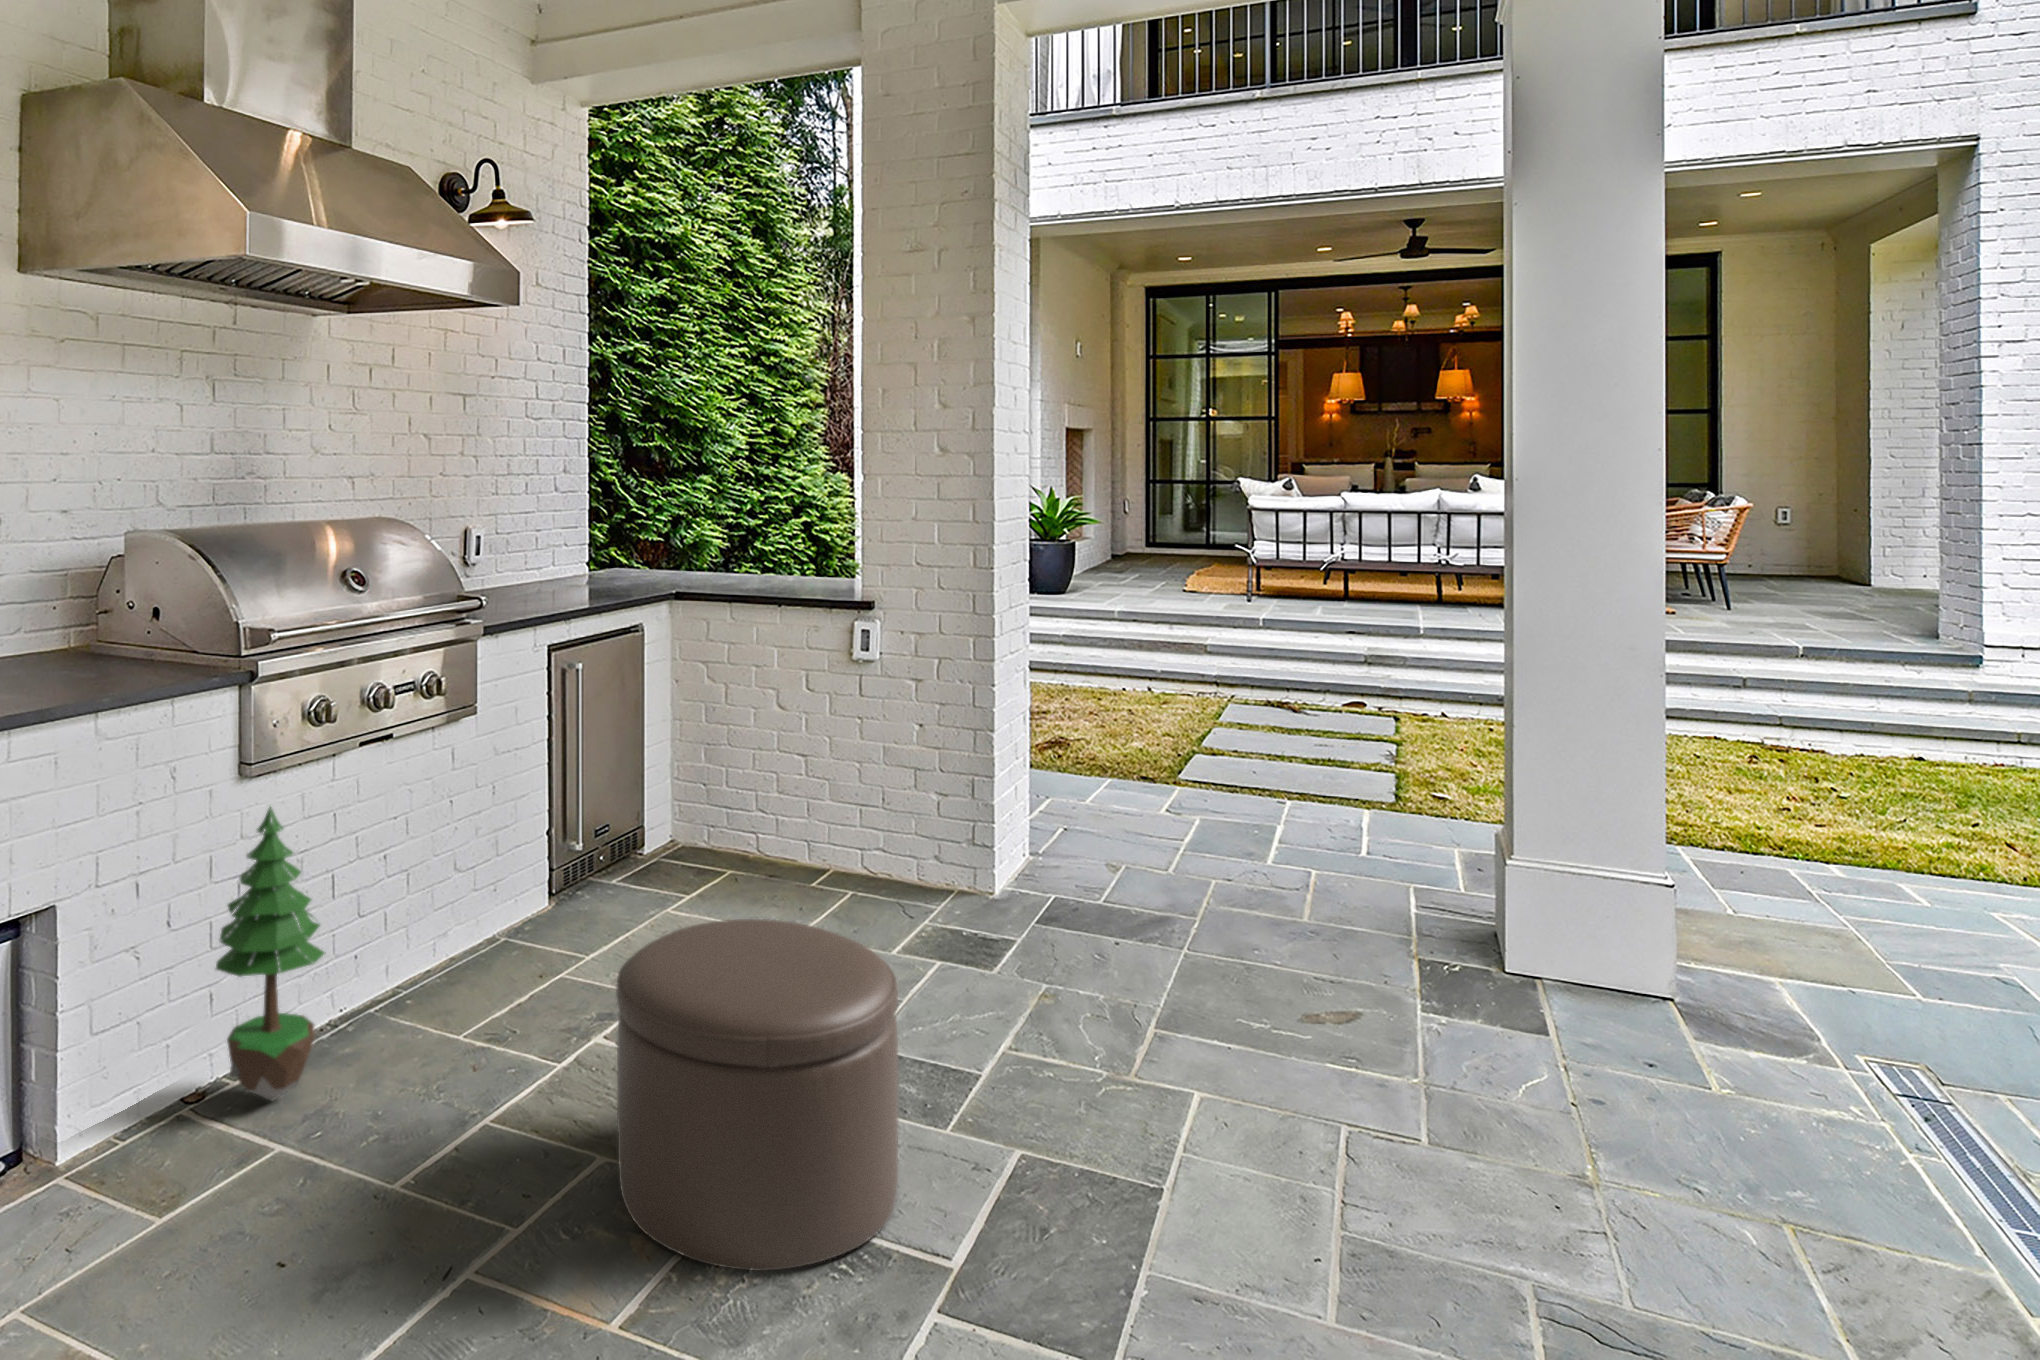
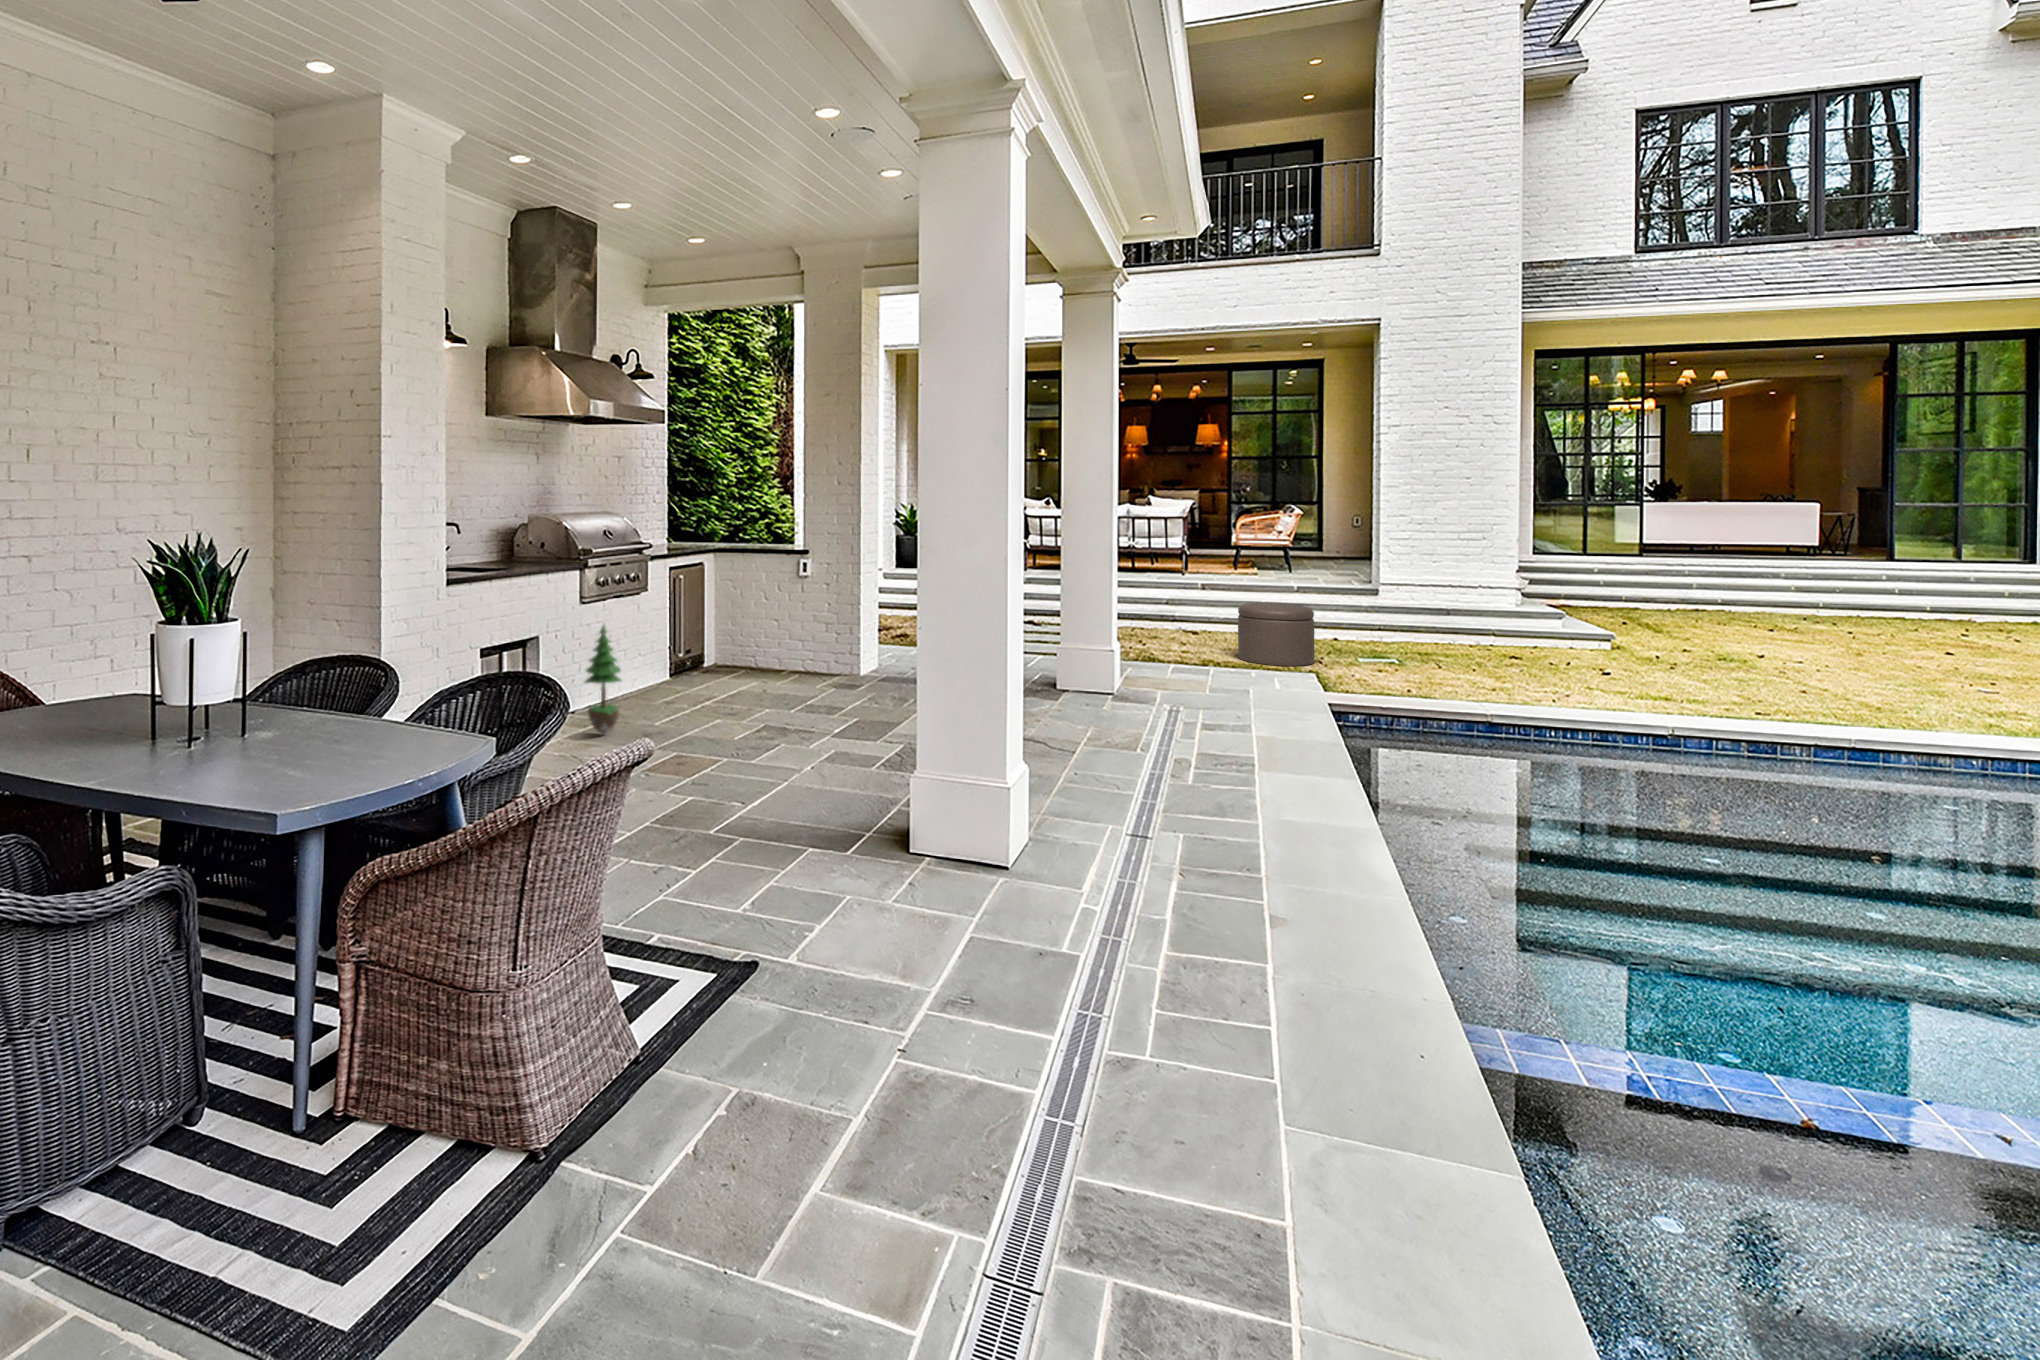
ottoman: present [616,919,899,1271] -> present [1238,602,1314,666]

